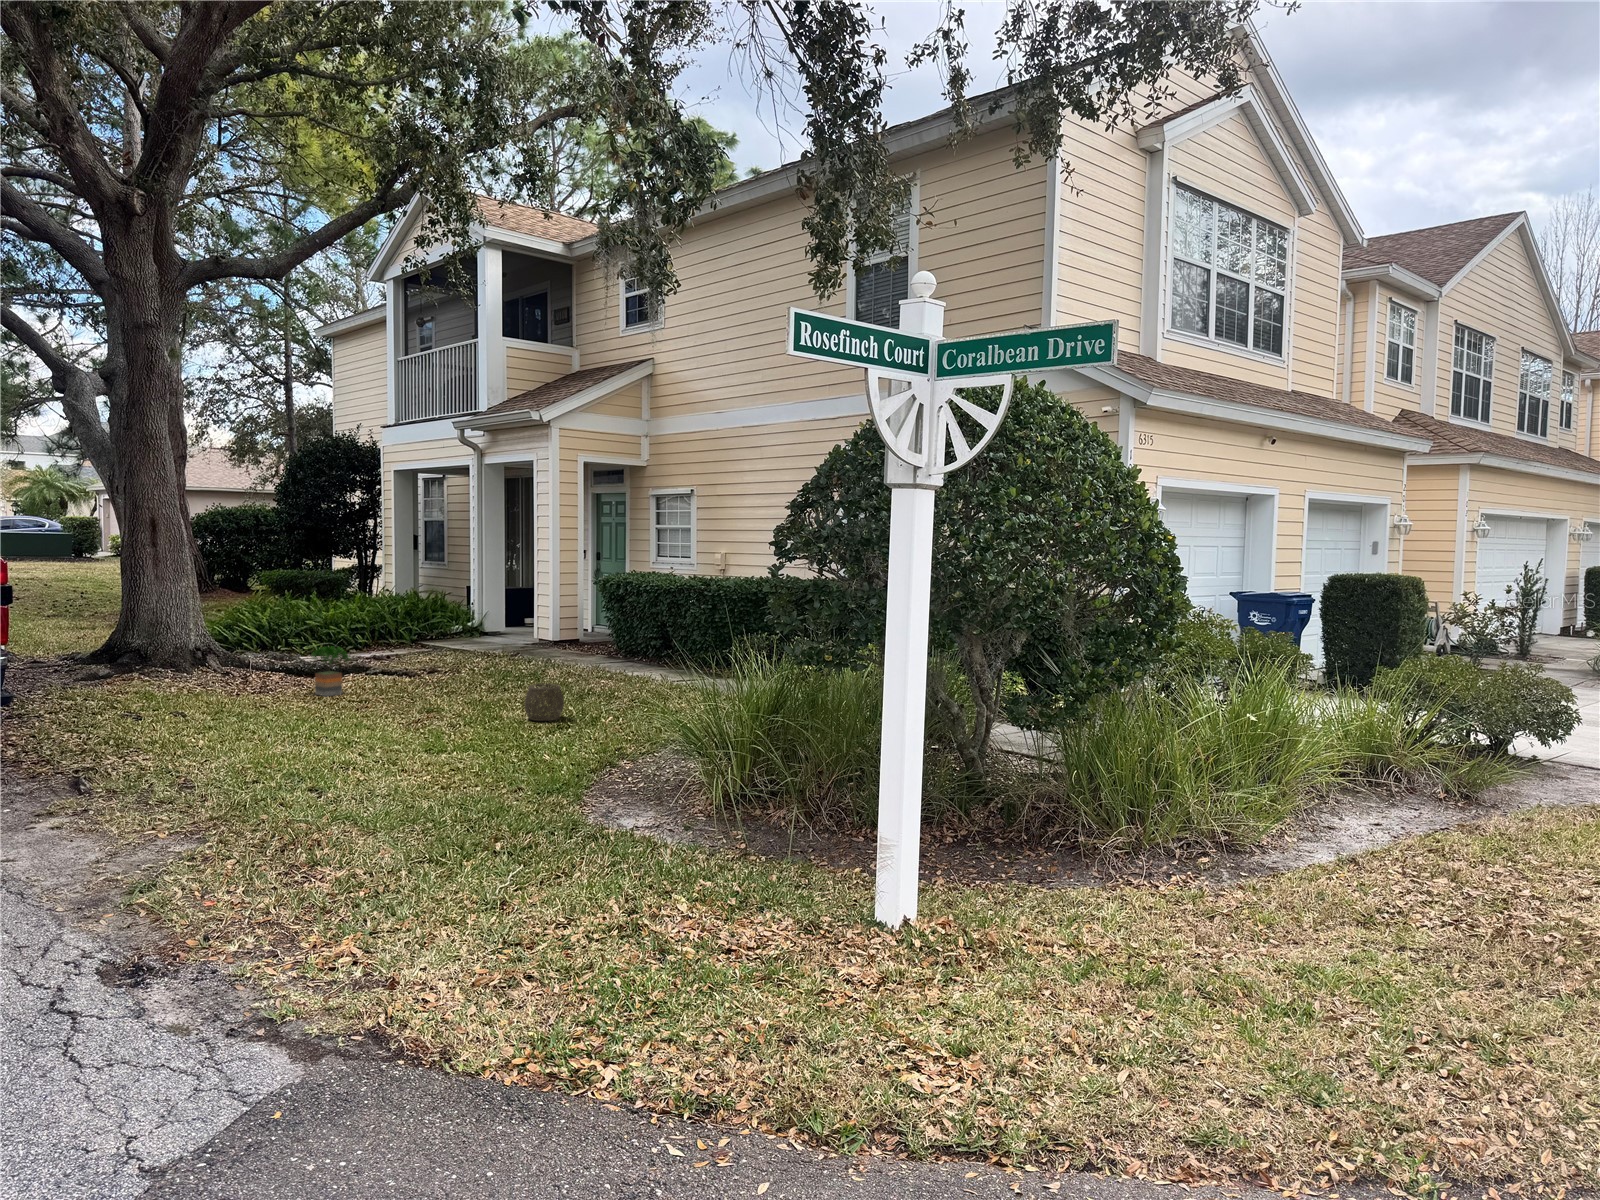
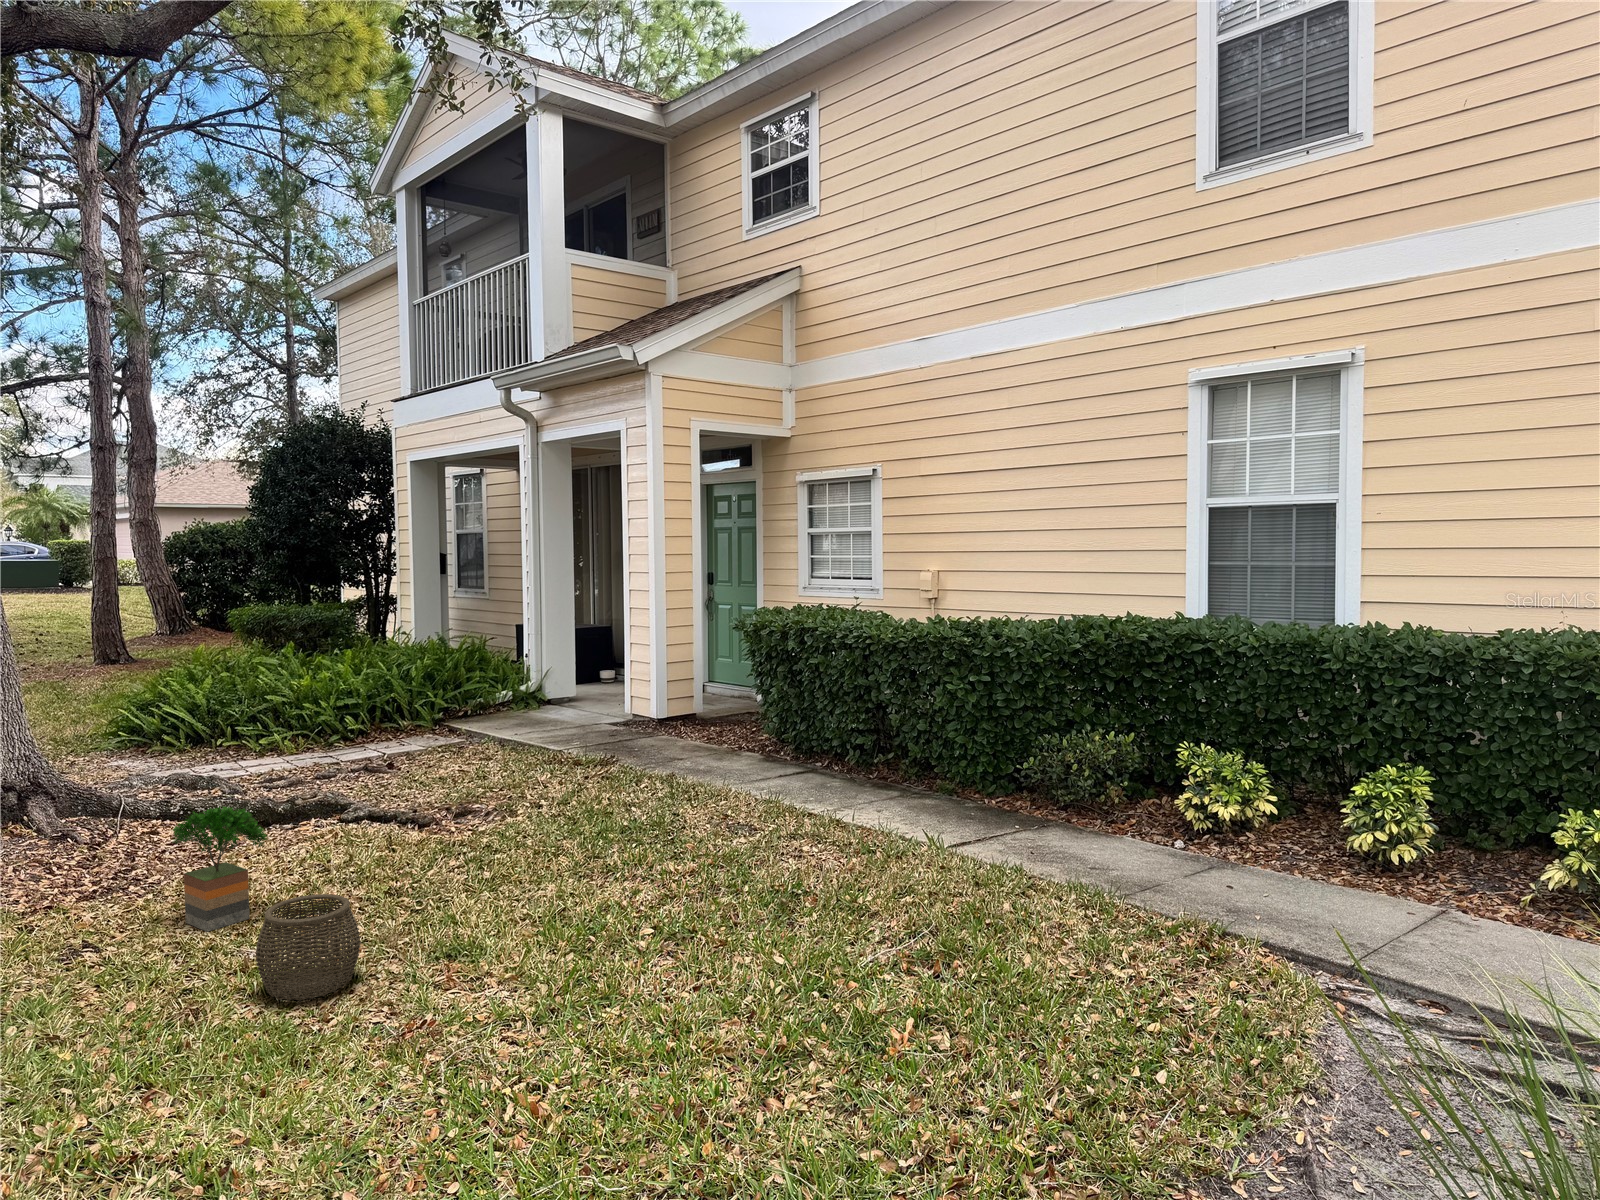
woven basket: present [525,684,564,721] -> present [256,894,361,1001]

